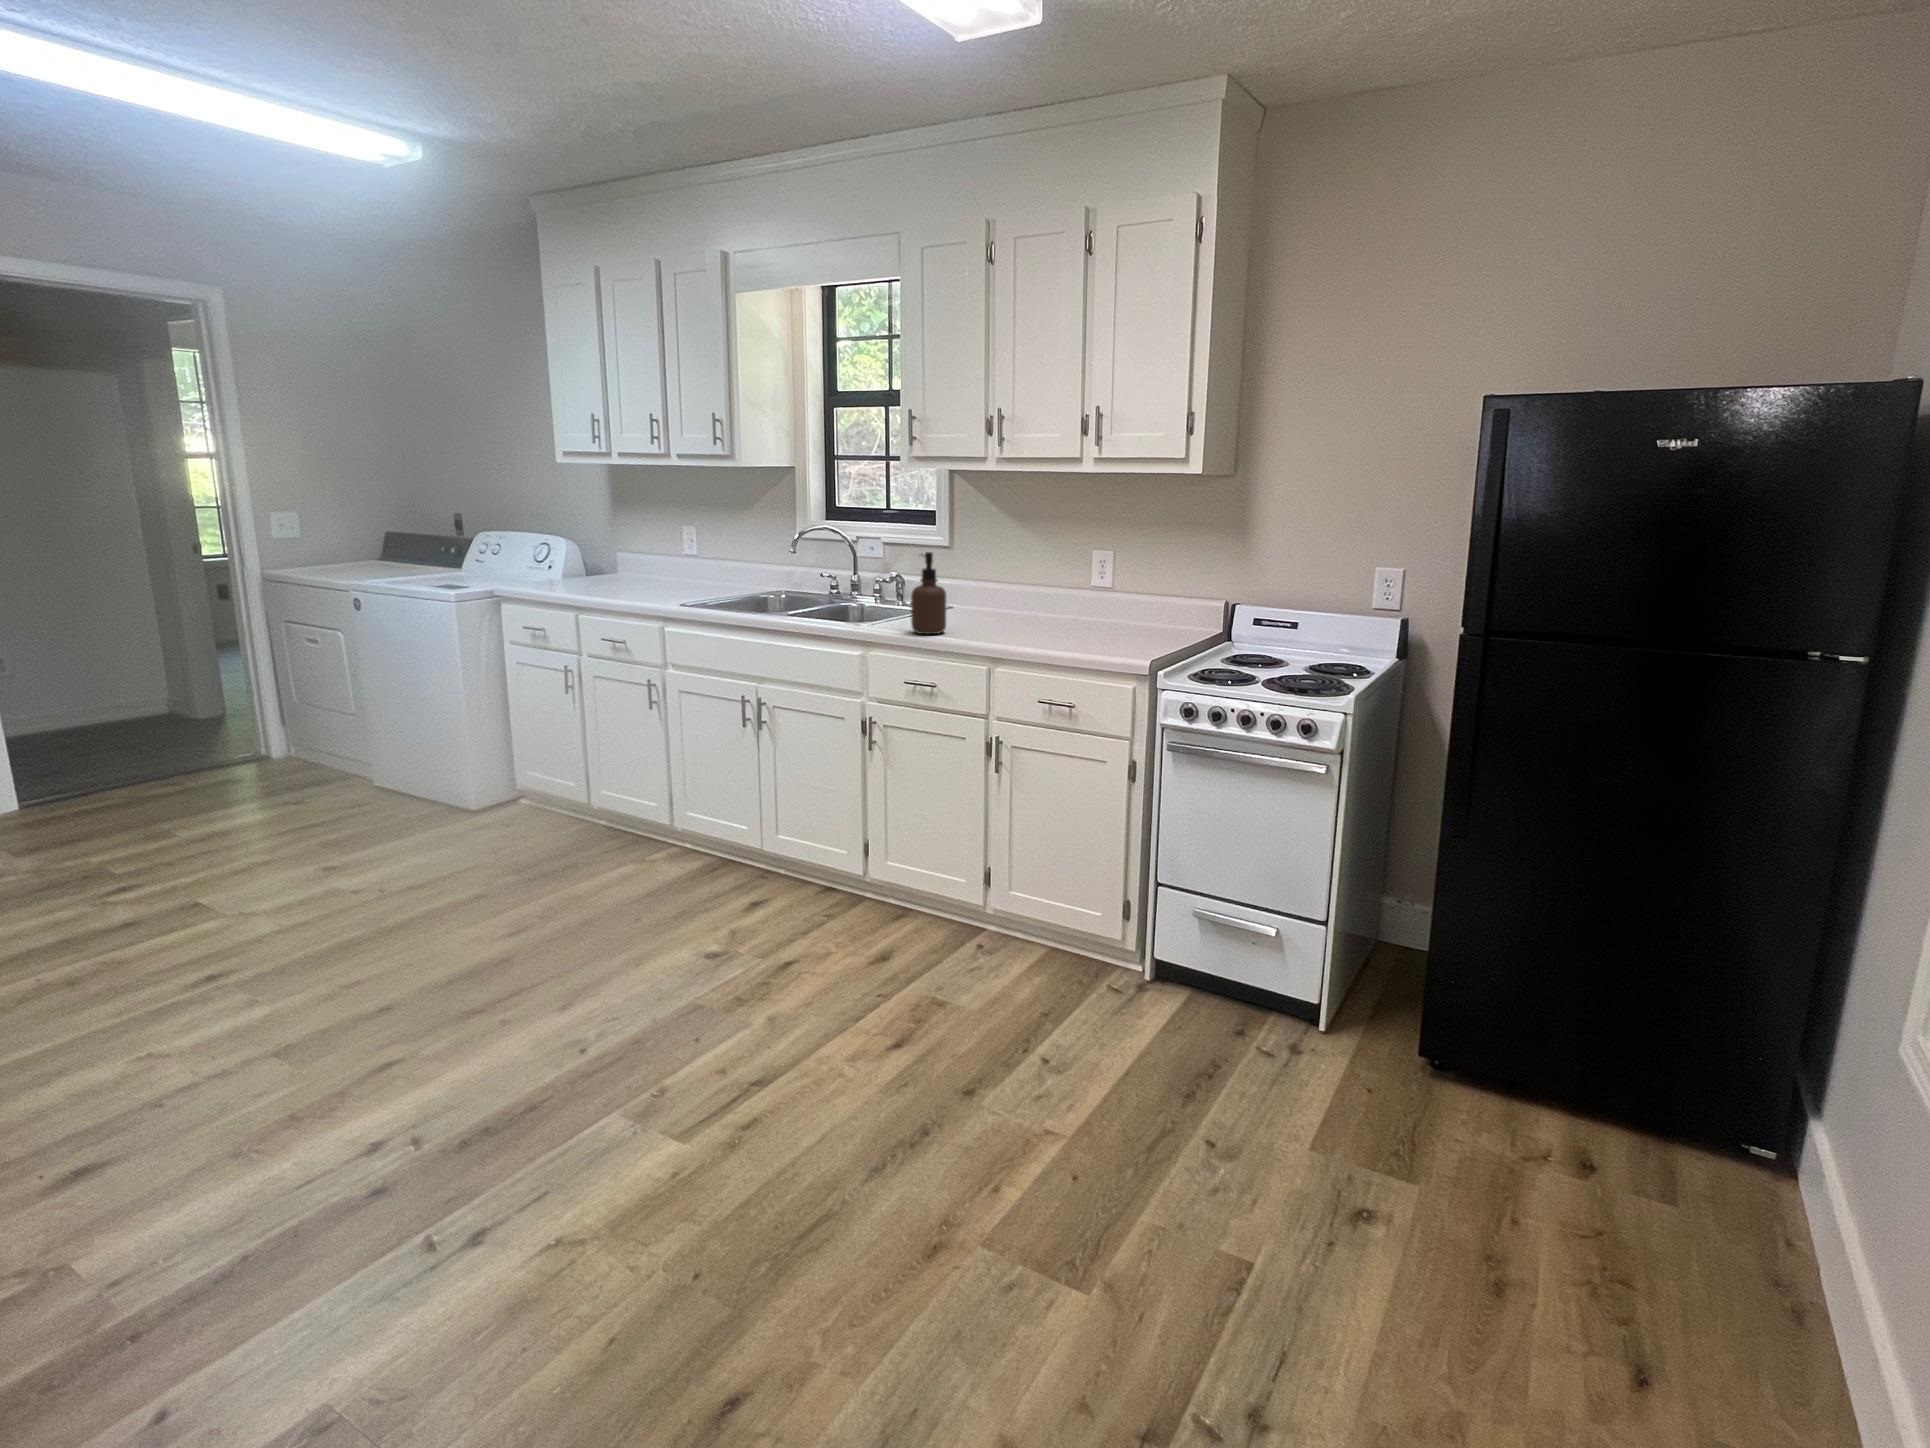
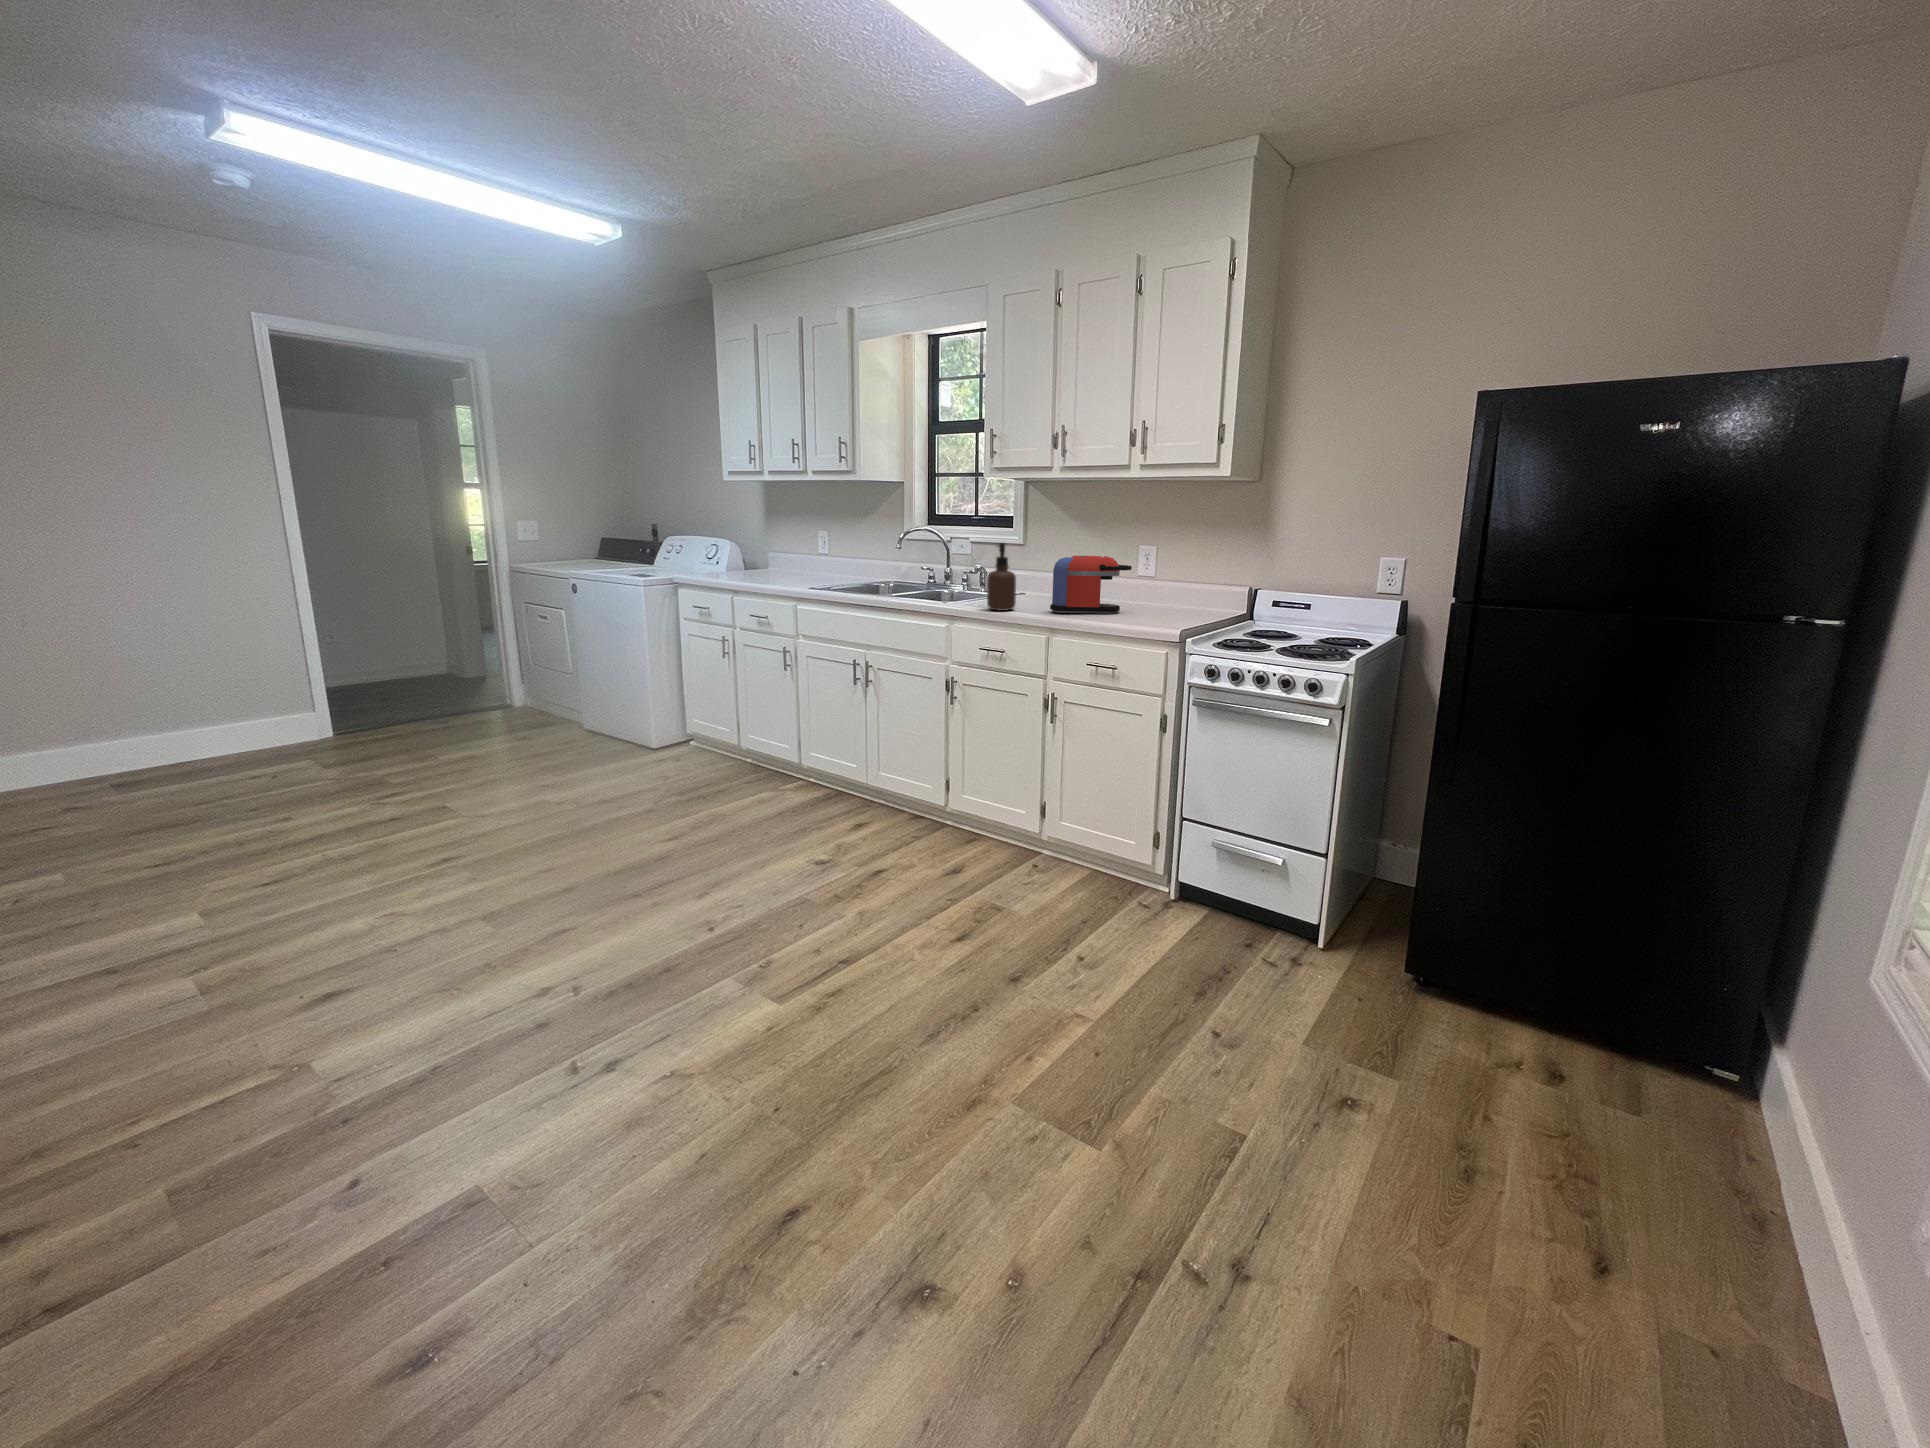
coffee maker: none [989,567,1085,637] -> present [1050,556,1132,614]

